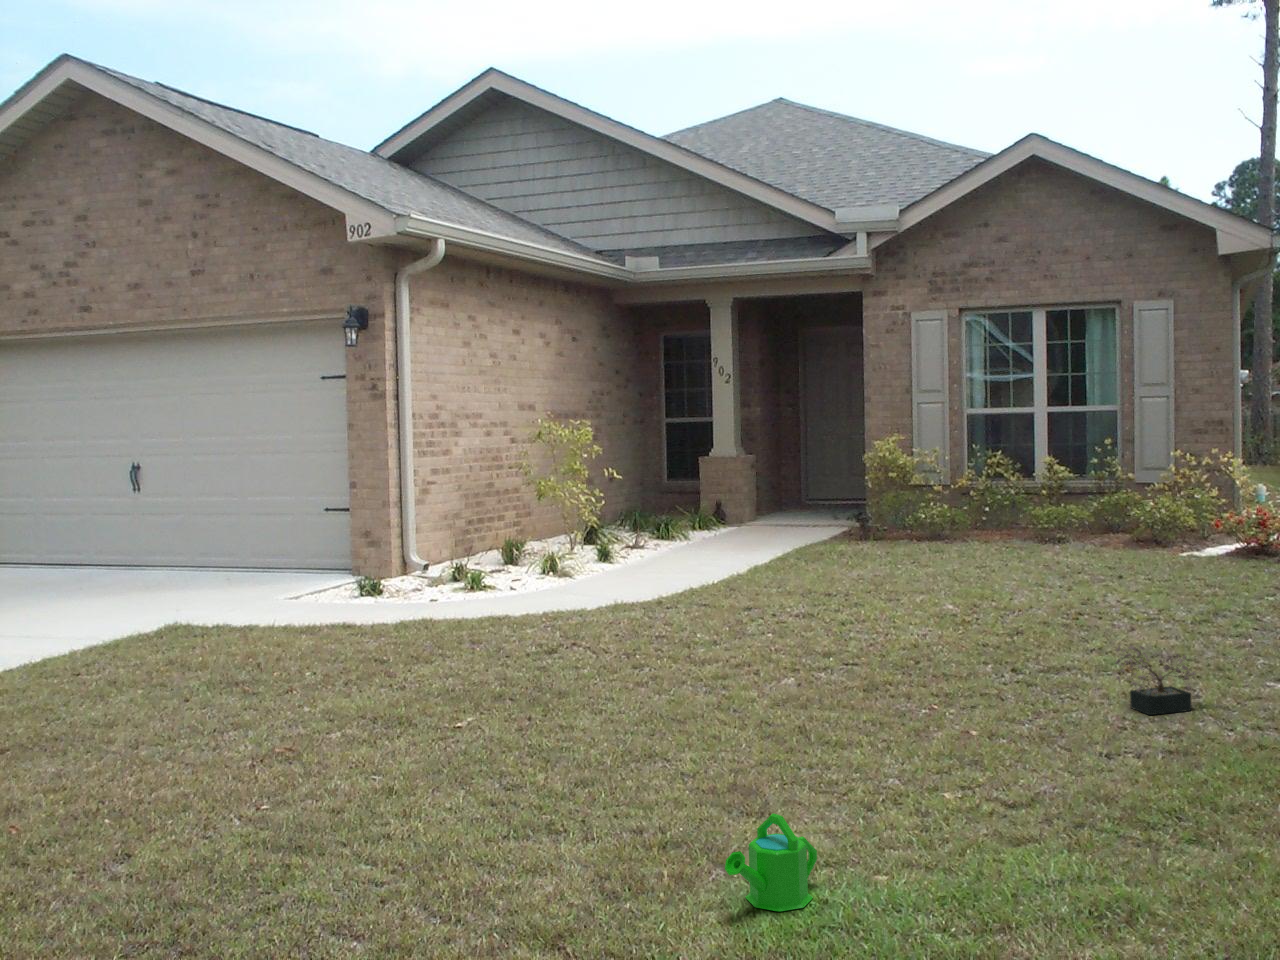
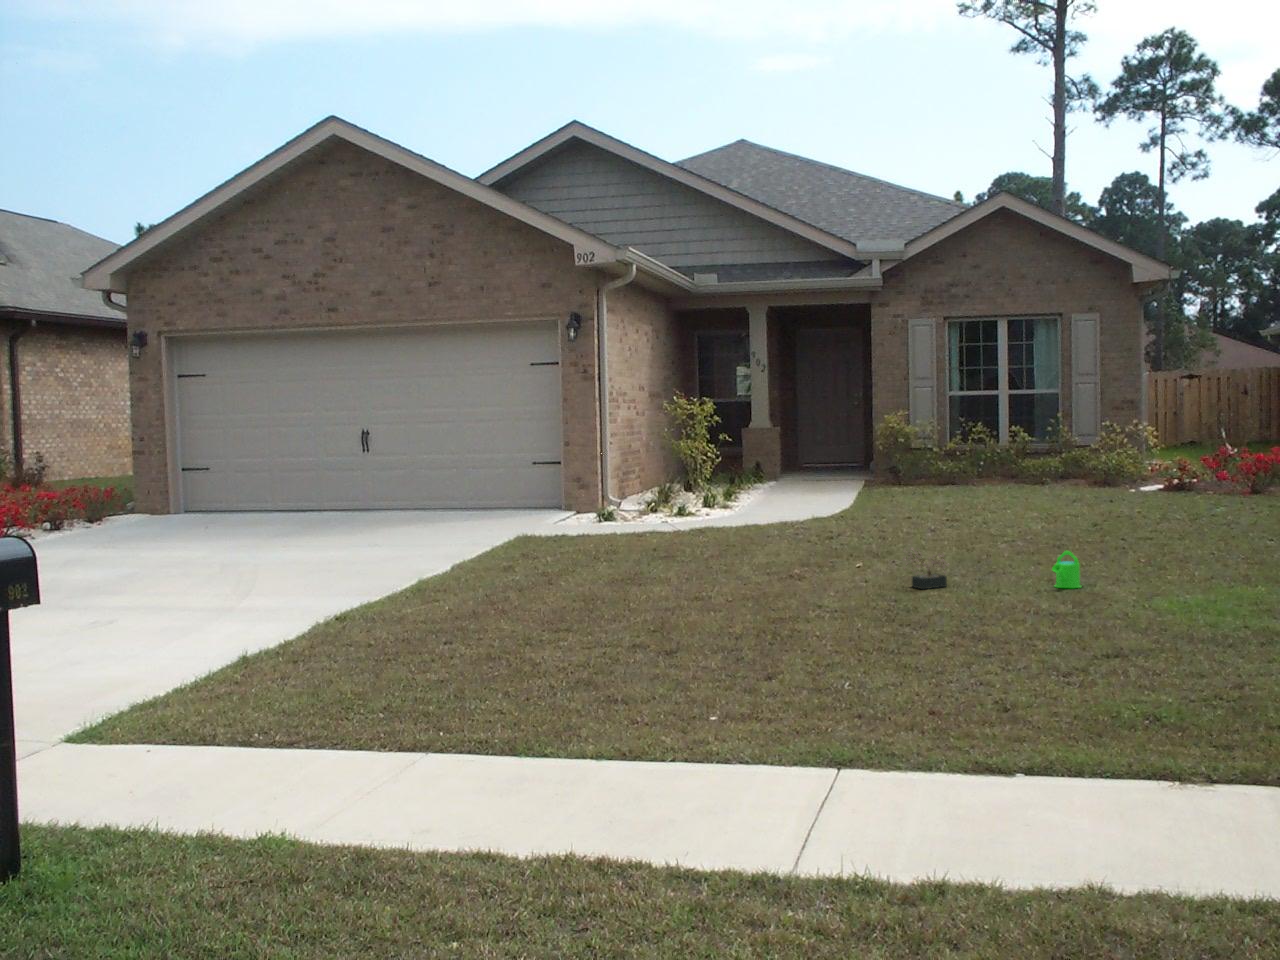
decorative plant: present [1115,645,1196,715] -> present [904,548,948,589]

